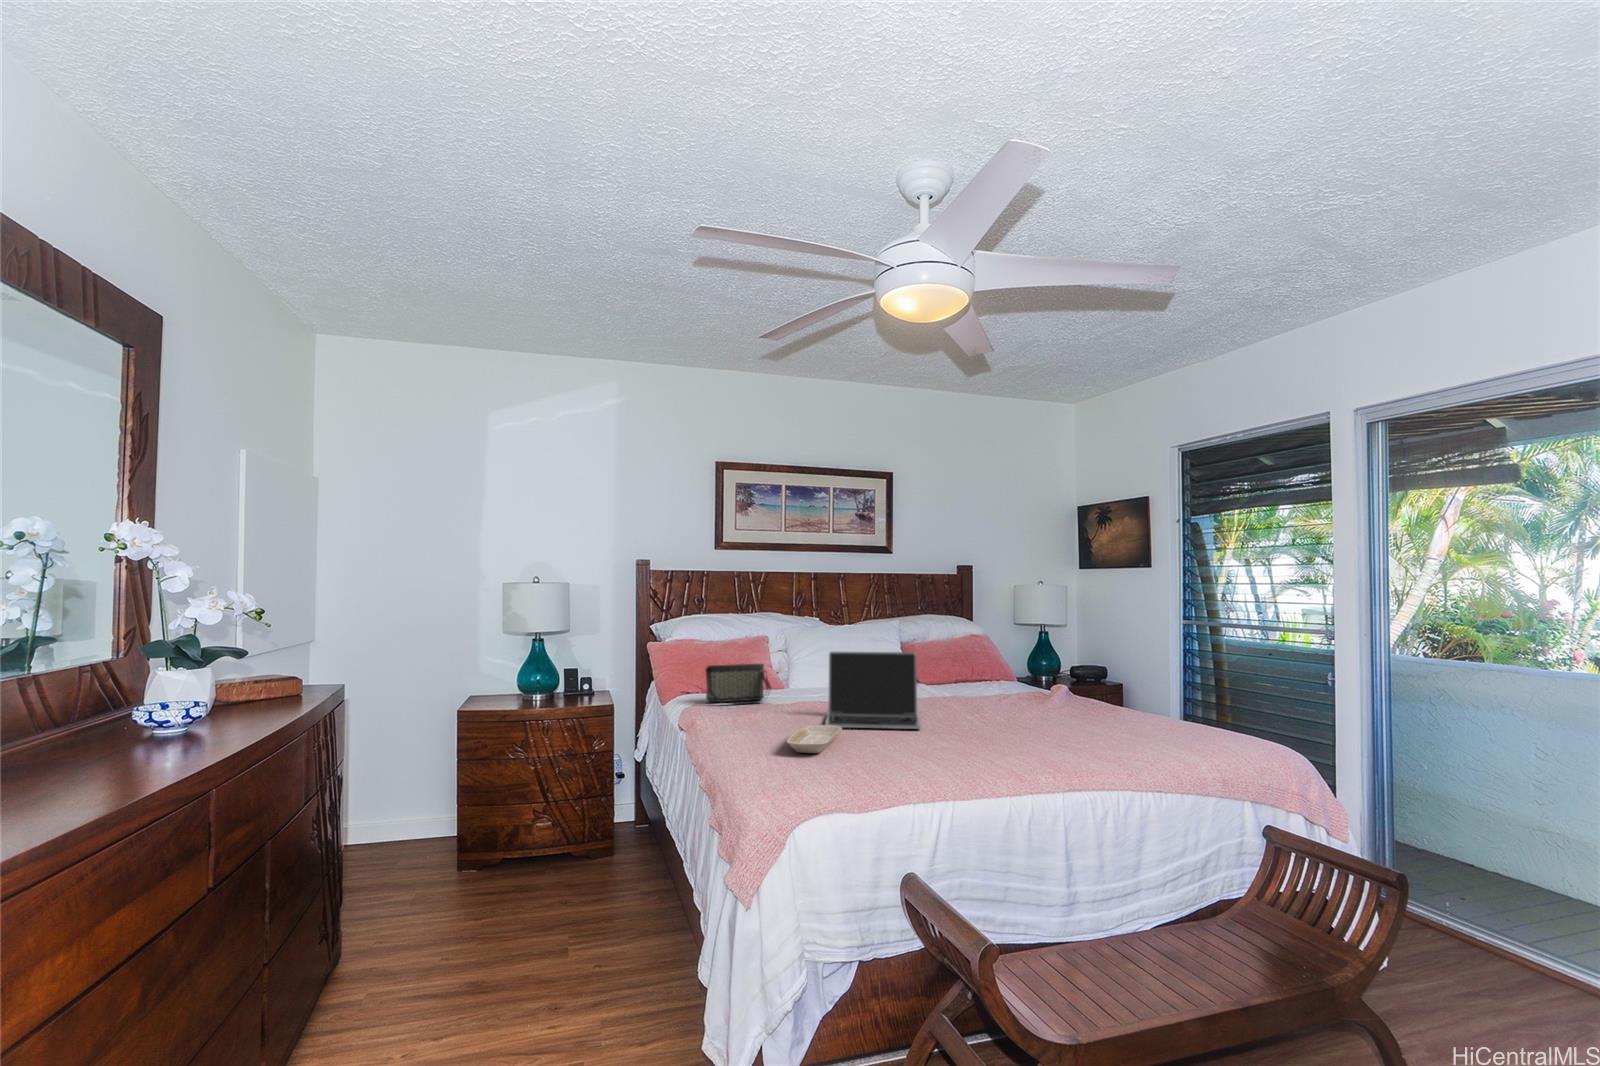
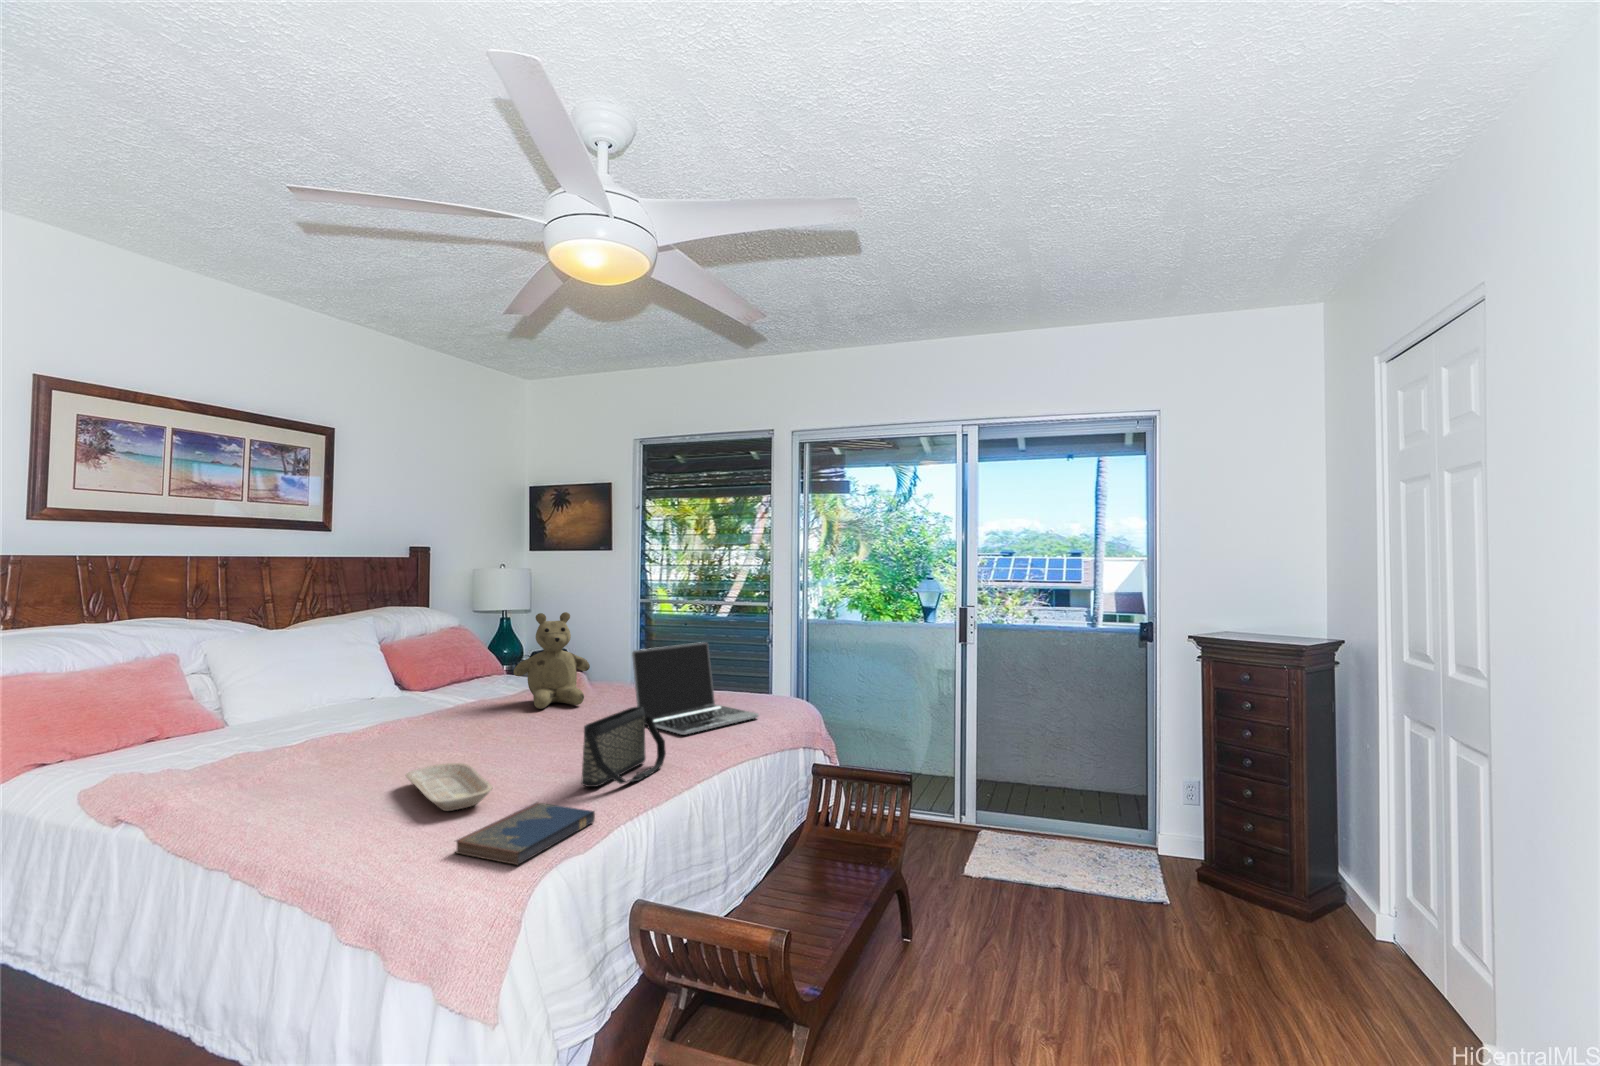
teddy bear: none [962,623,1032,711] -> present [513,612,590,709]
laptop: present [825,651,921,729] -> present [632,642,759,735]
handbag: present [705,664,771,704] -> present [581,707,666,787]
hardcover book: none [762,758,860,786] -> present [456,803,595,865]

